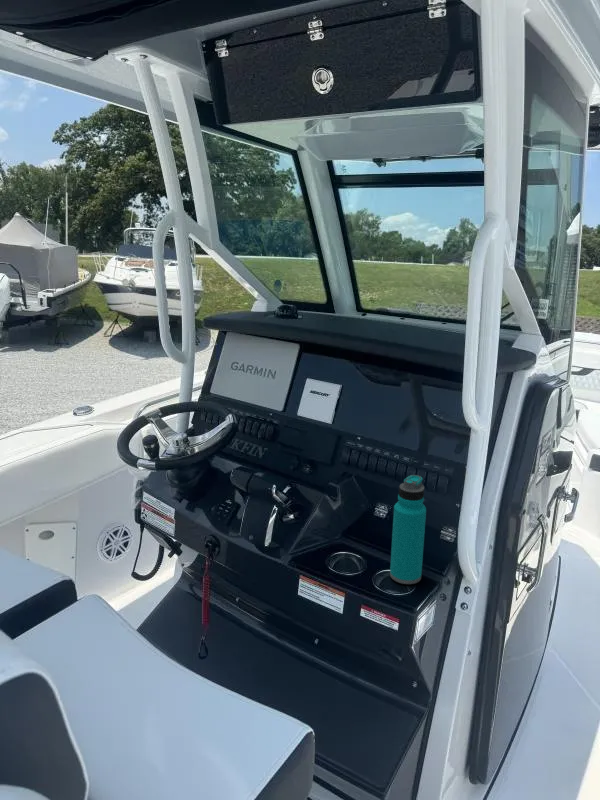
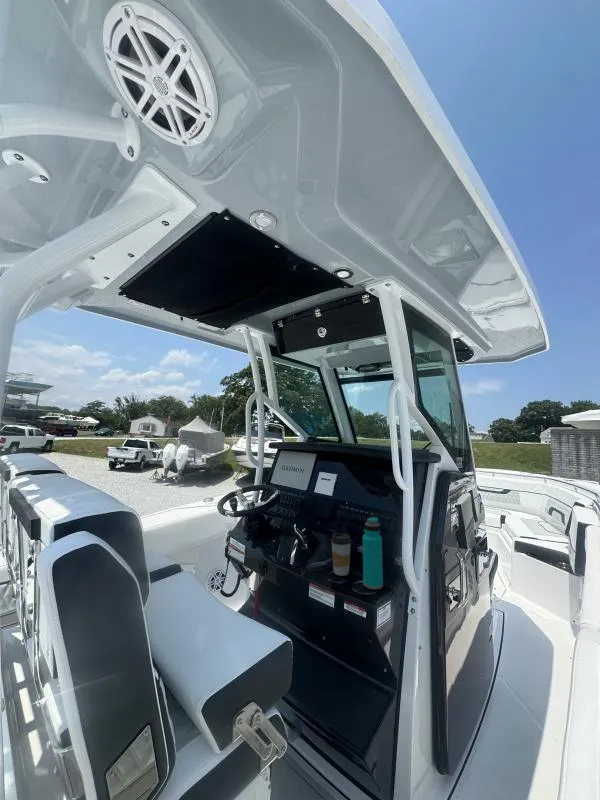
coffee cup: none [337,495,370,561] -> present [331,533,351,576]

